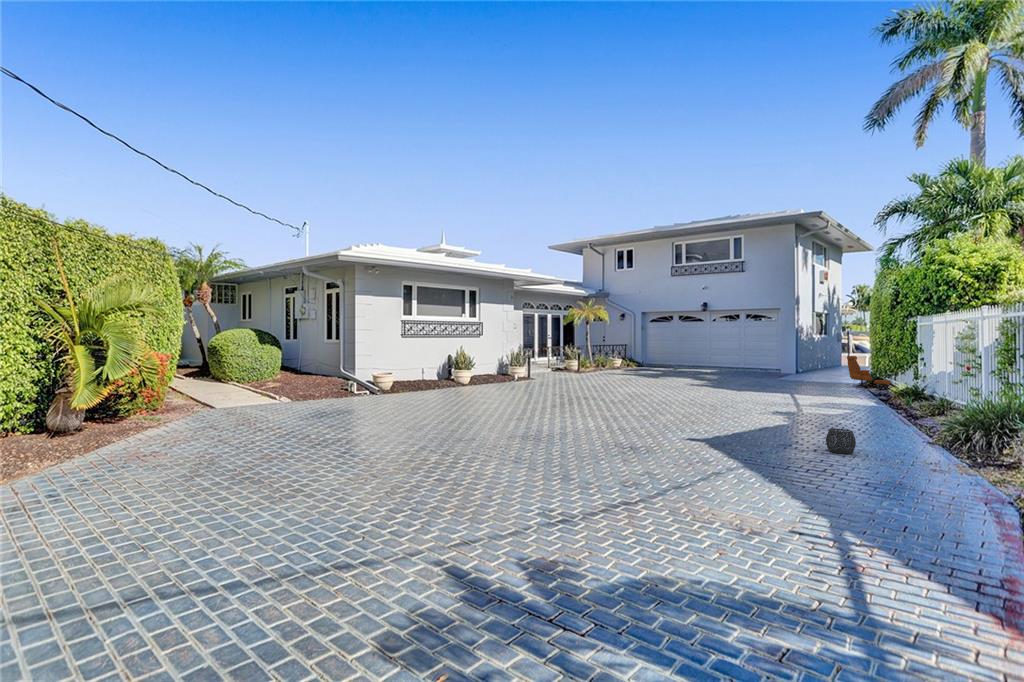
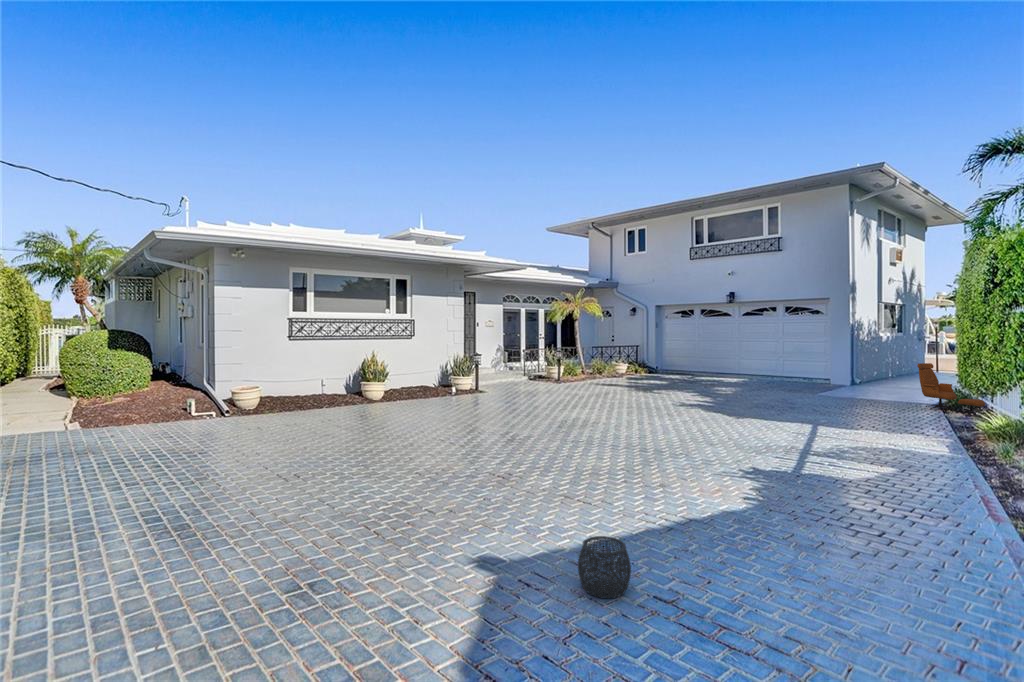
woven basket: present [826,428,856,454] -> present [578,536,631,598]

